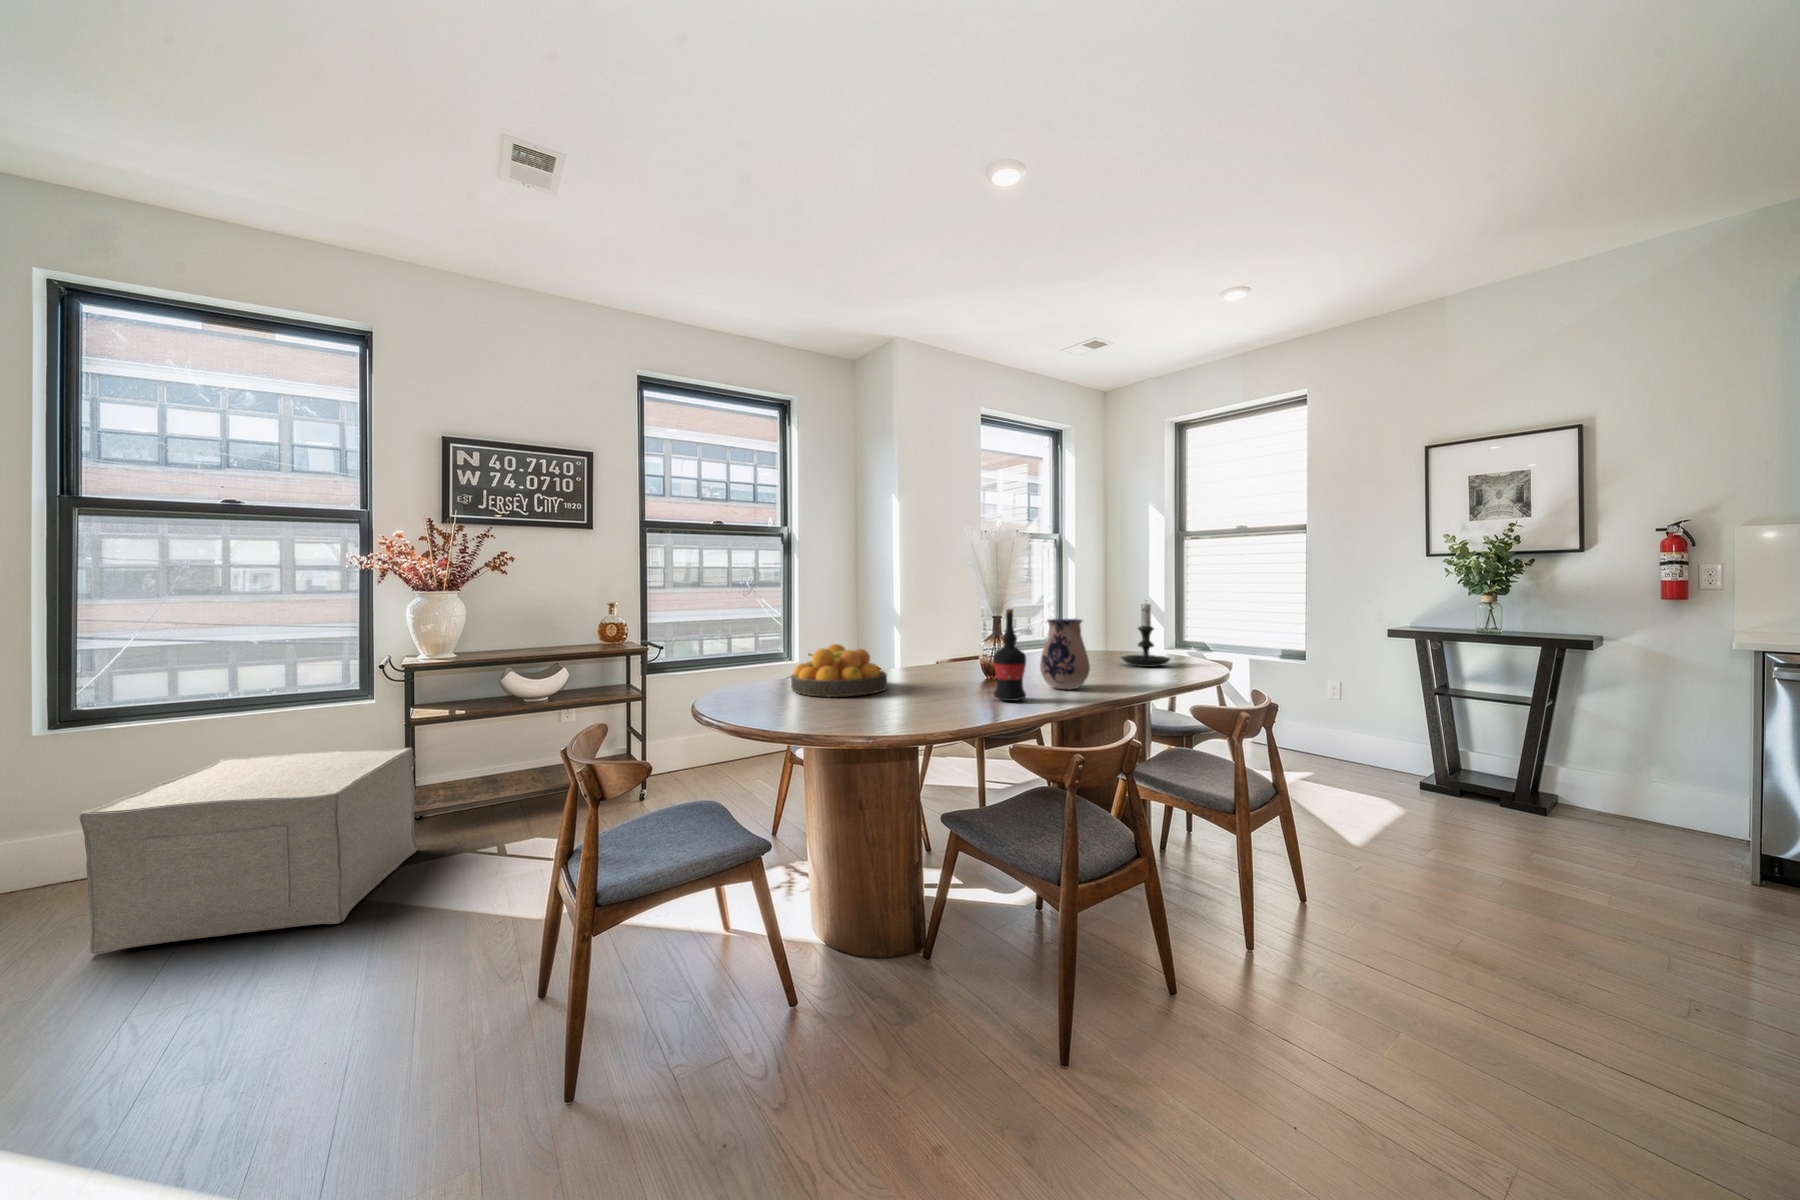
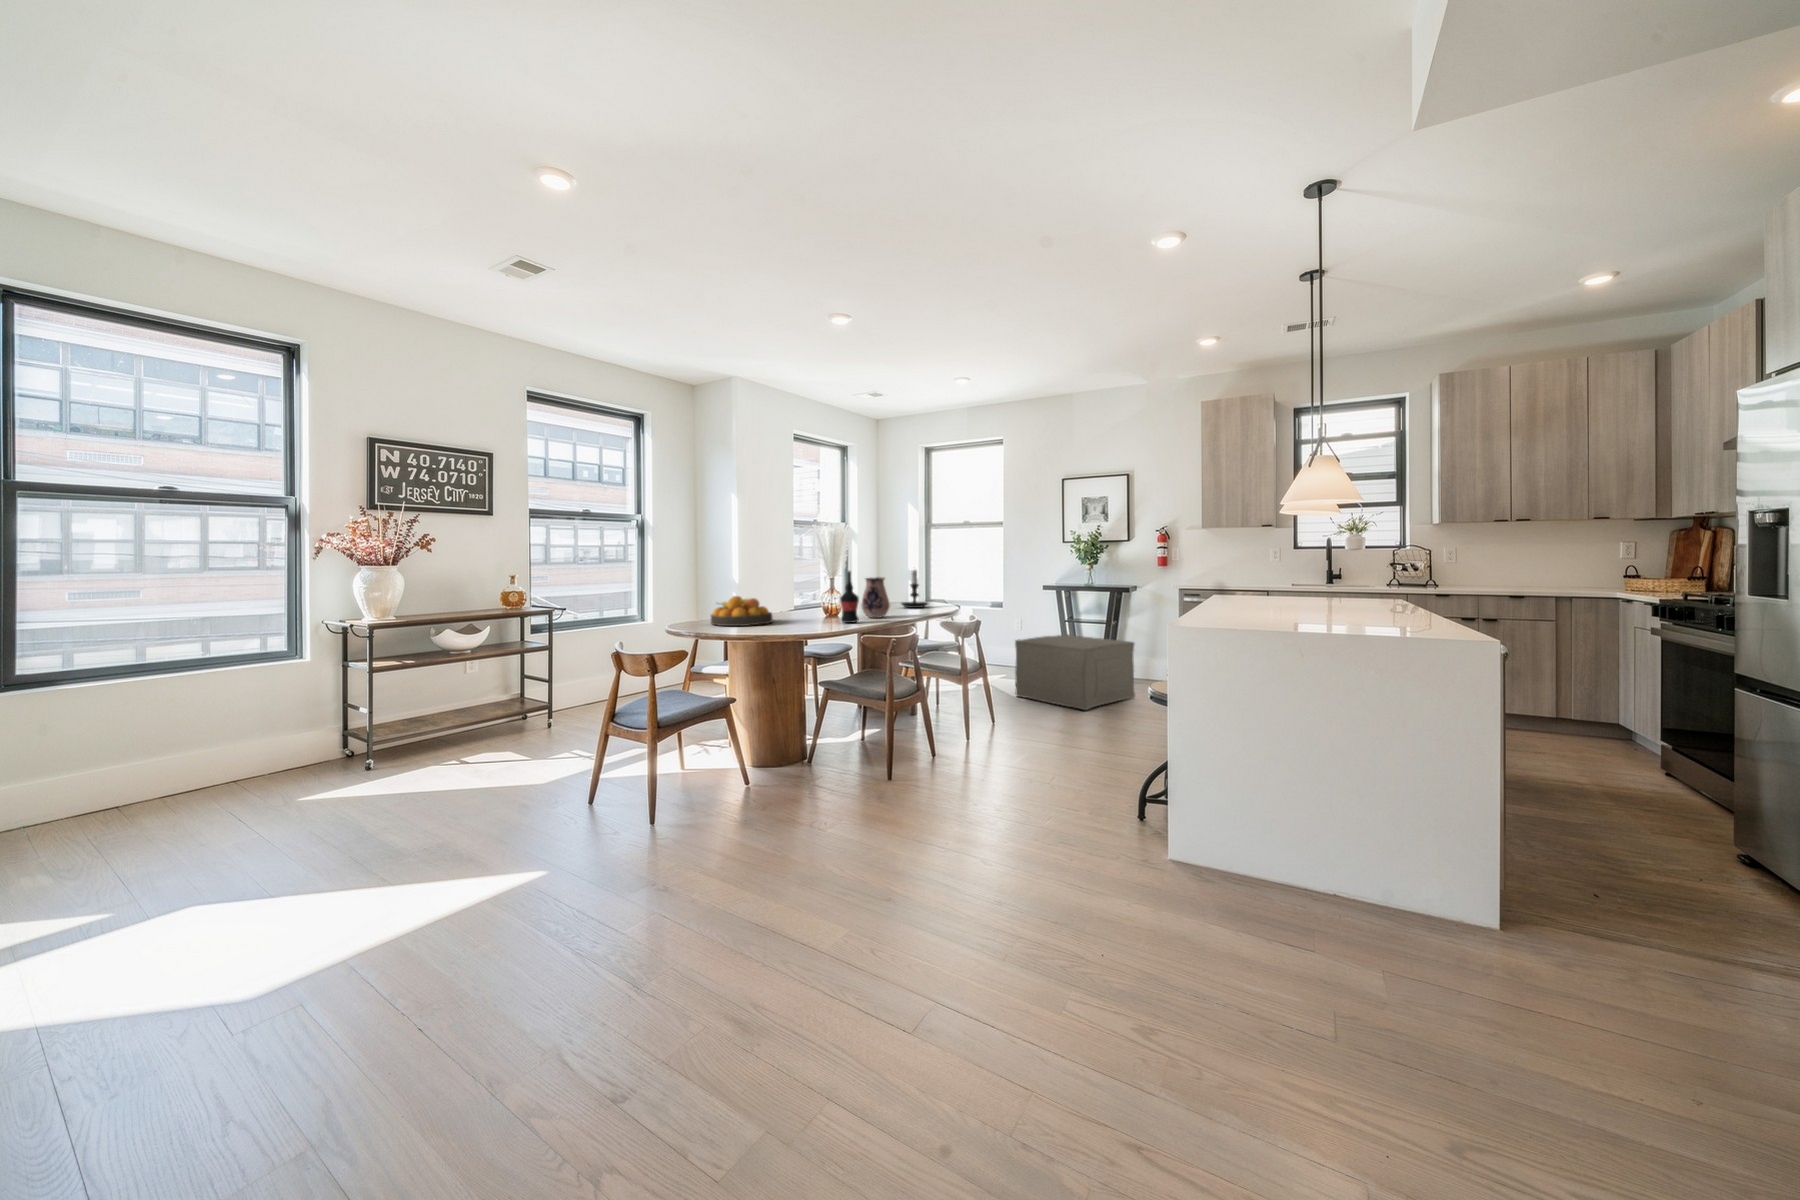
ottoman: present [79,747,417,954] -> present [1015,634,1135,710]

